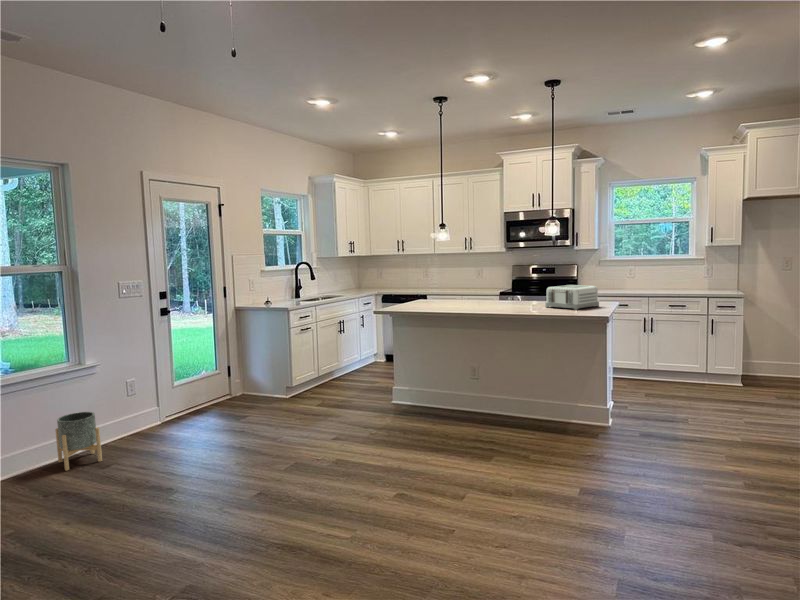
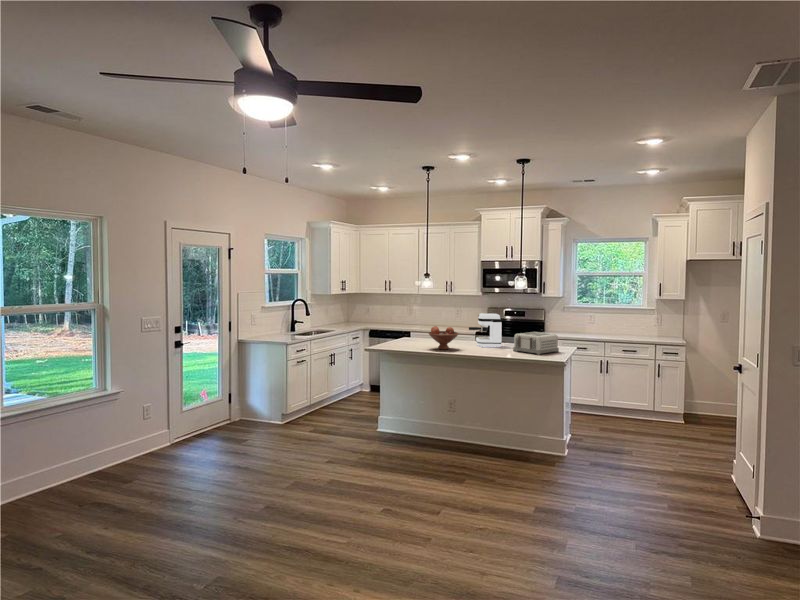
coffee maker: none [493,267,531,305] -> present [469,314,502,347]
fruit bowl: none [447,282,482,308] -> present [429,326,458,349]
planter: present [55,412,102,471] -> none [85,433,125,484]

